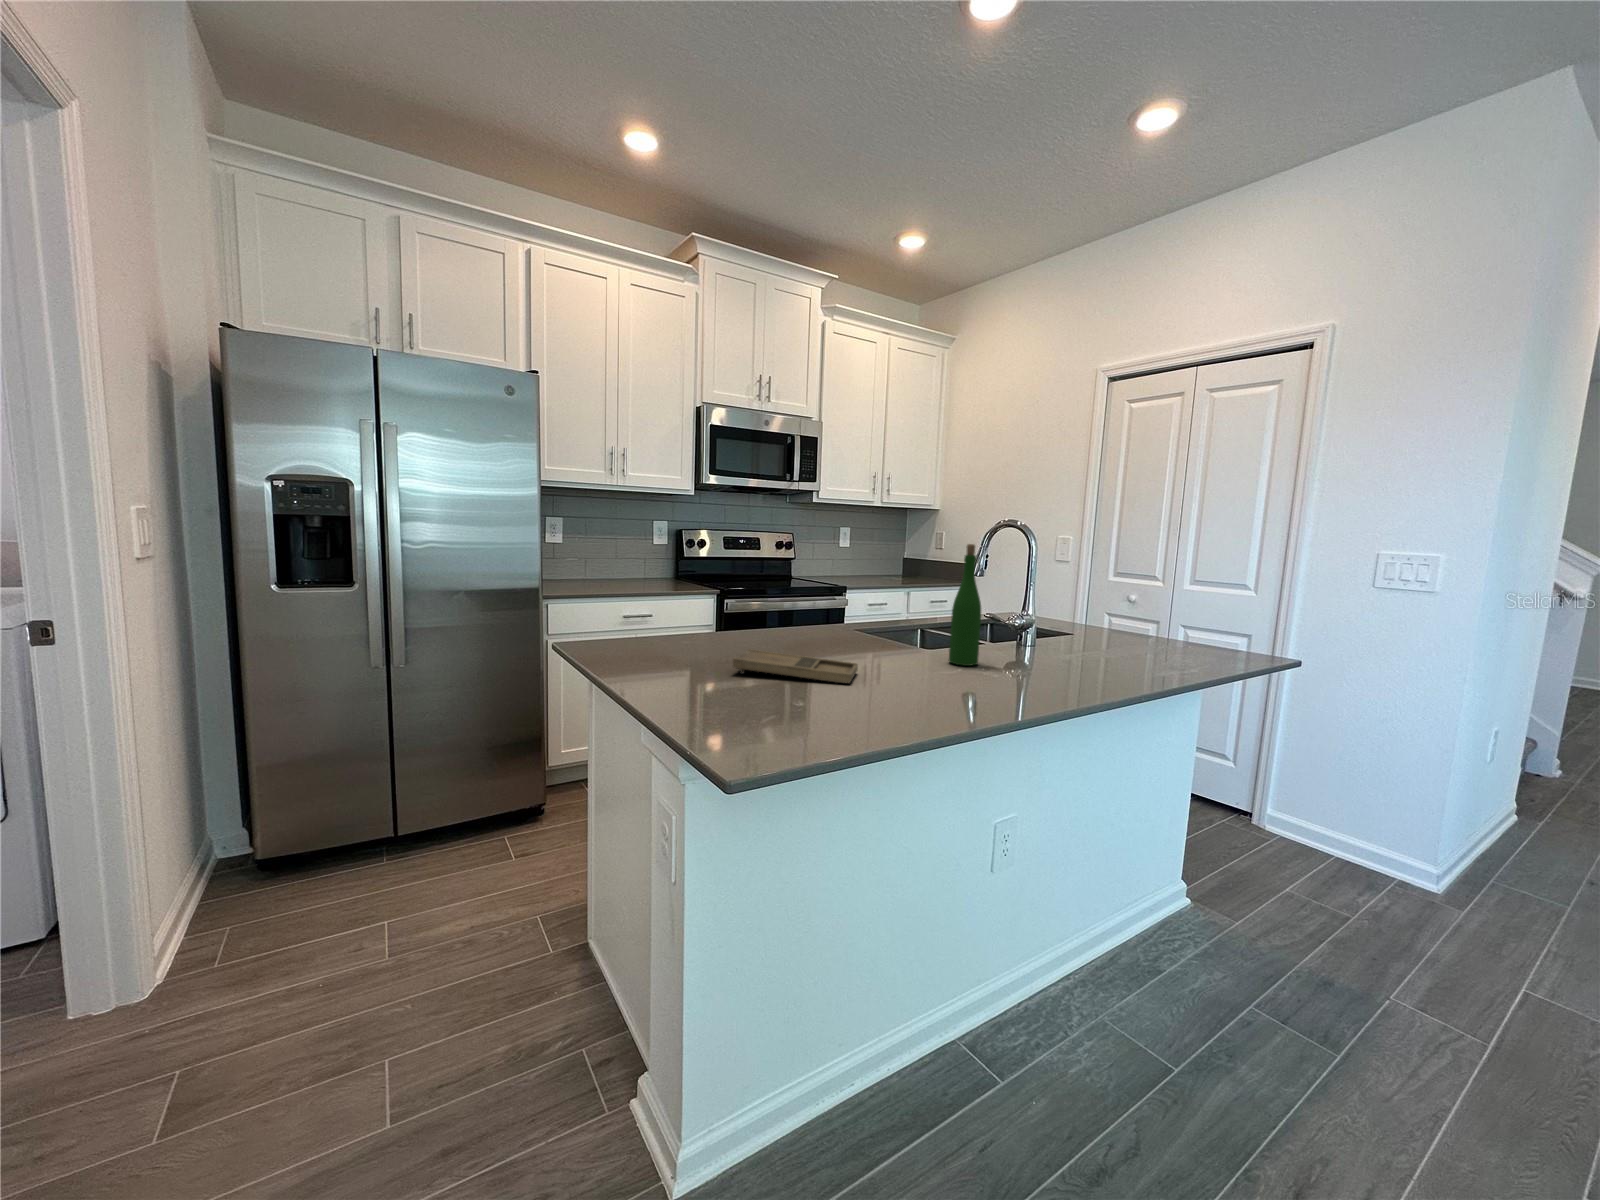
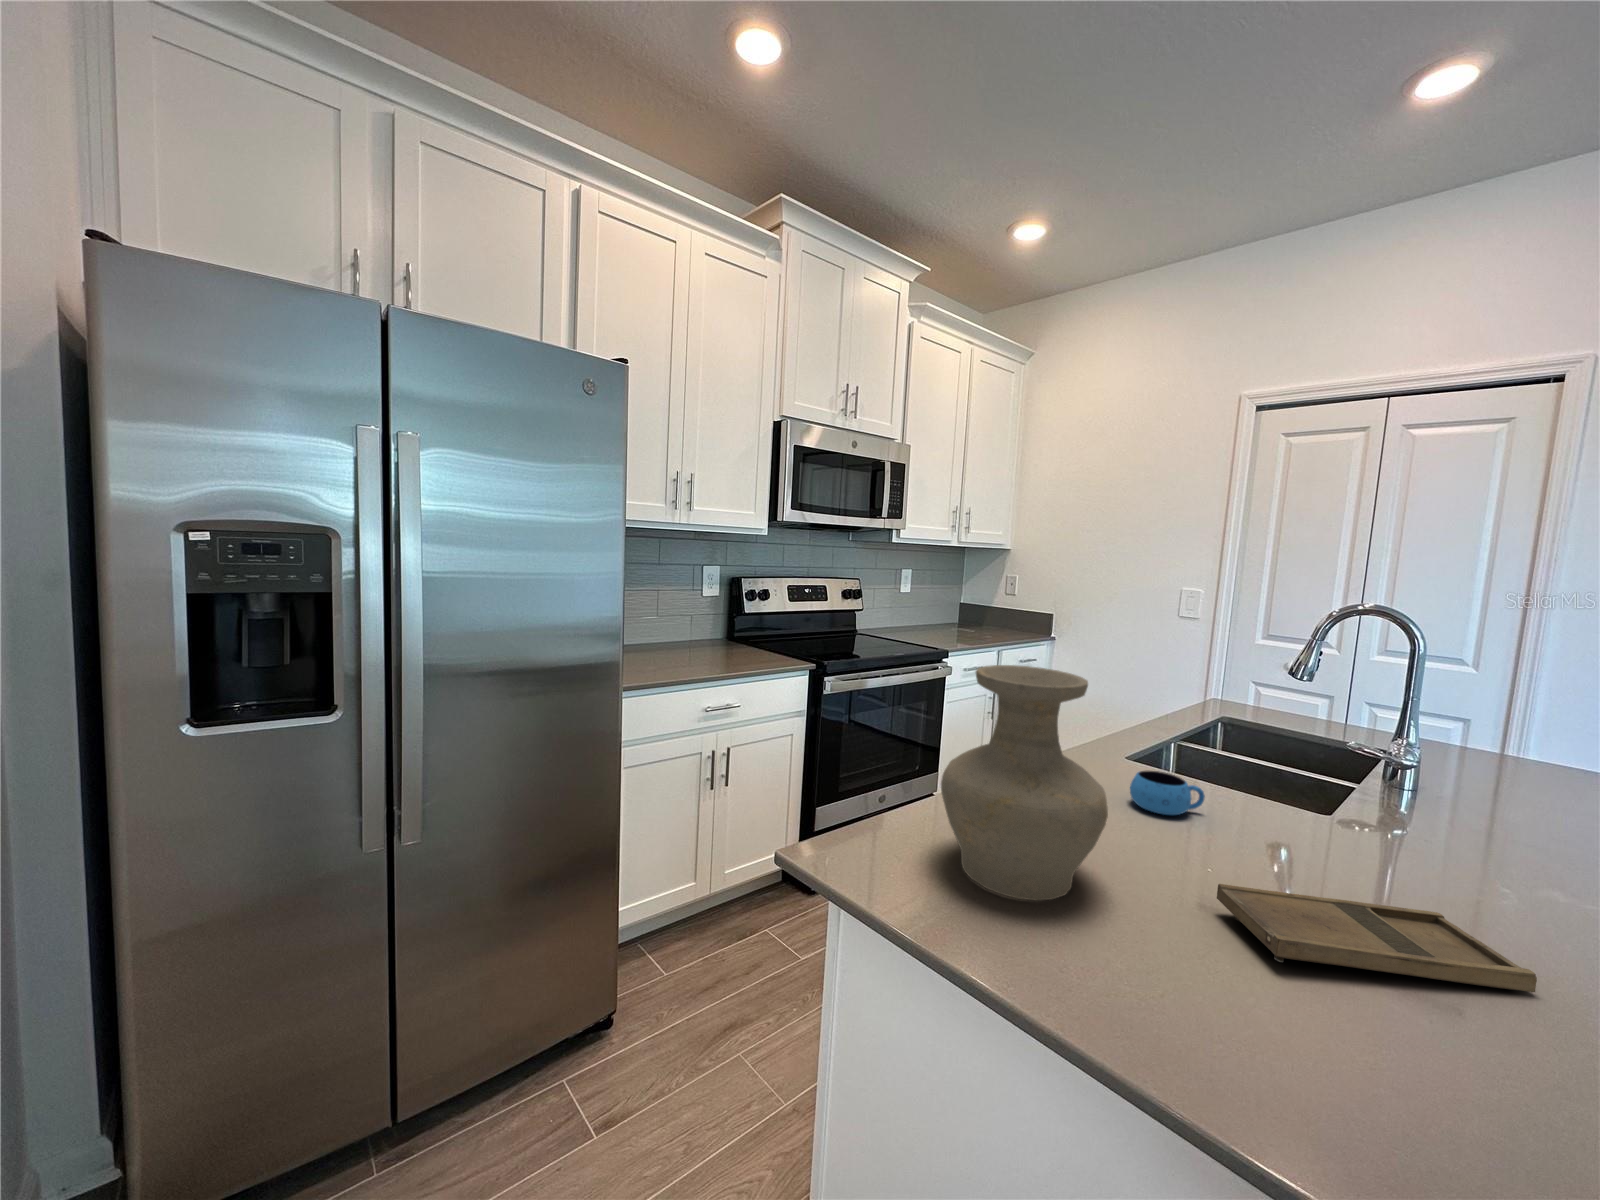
vase: none [624,542,712,659] -> present [941,665,1108,901]
wine bottle: present [949,544,981,666] -> none [1450,670,1533,875]
mug: none [796,622,837,645] -> present [1130,771,1205,815]

